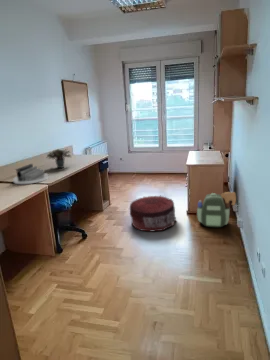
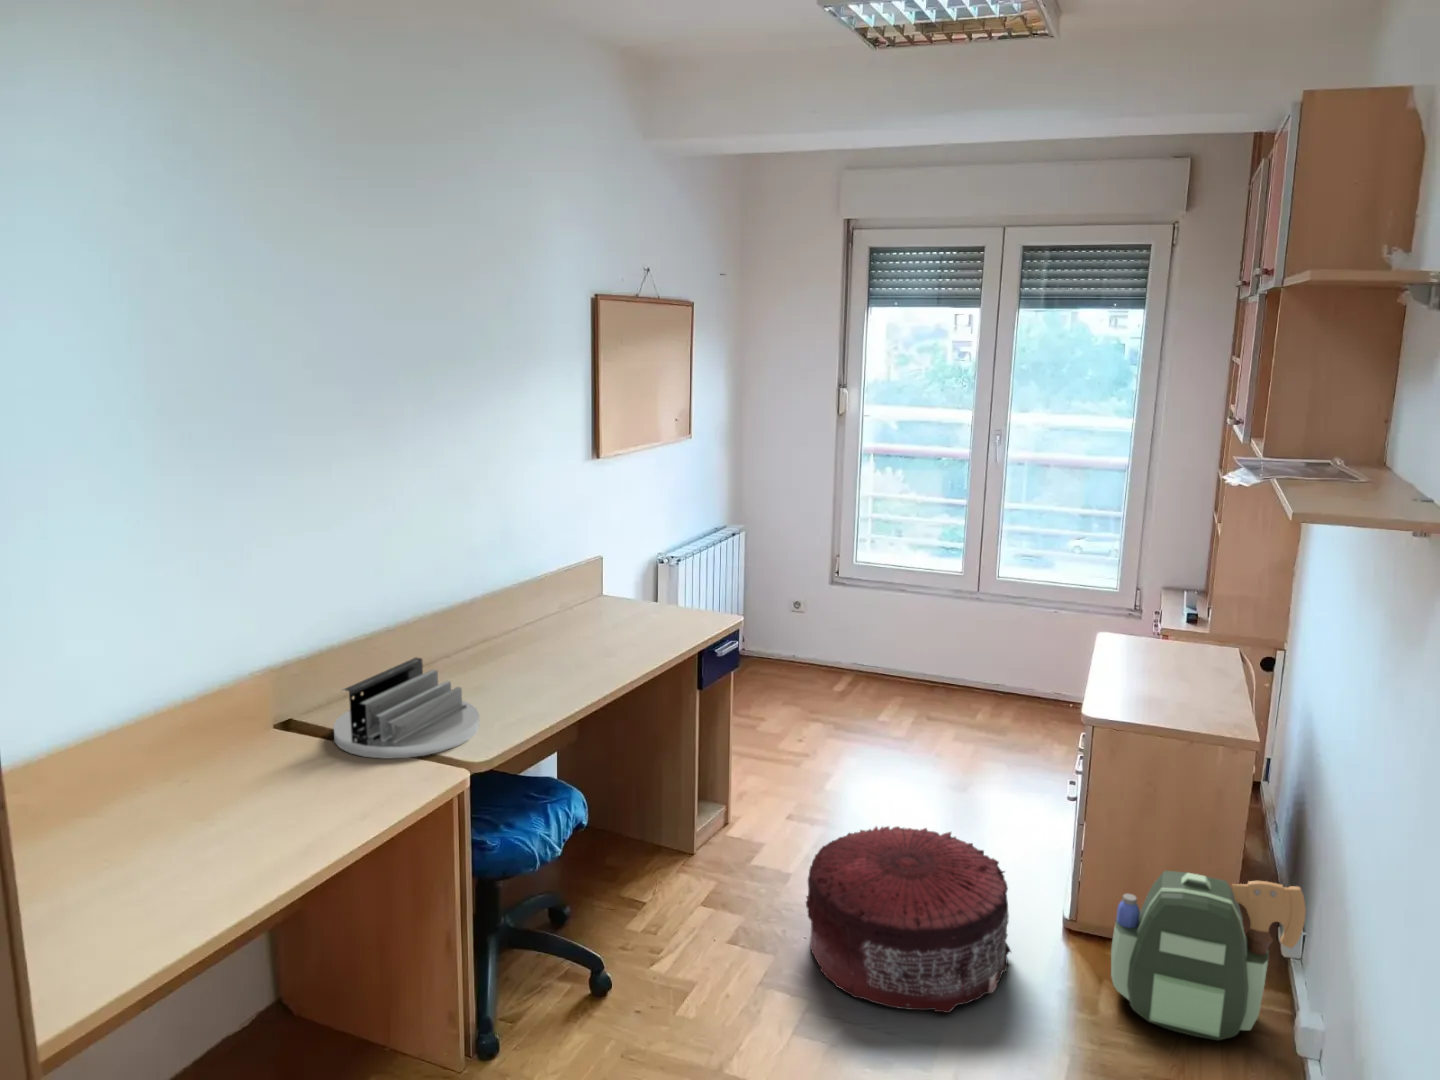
potted plant: present [47,149,70,168] -> none [486,590,588,673]

